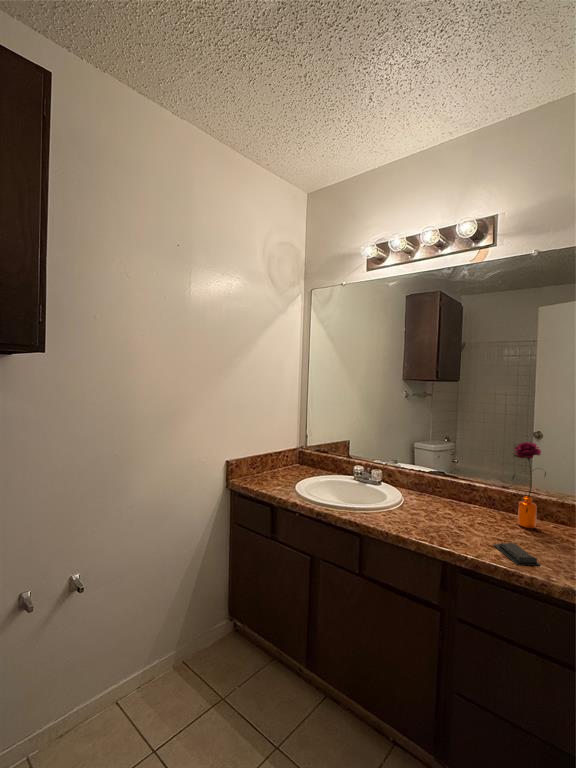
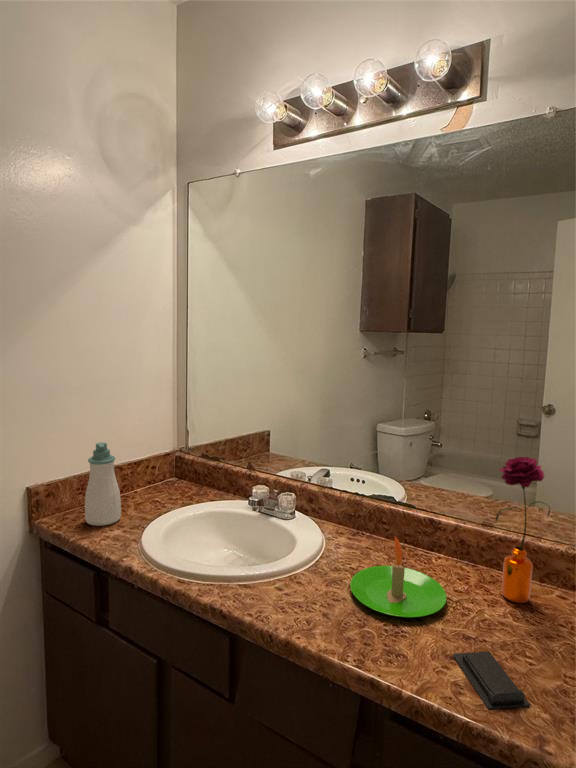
soap bottle: none [258,436,277,484] -> present [85,442,121,526]
candle: none [426,486,485,529] -> present [350,537,447,617]

